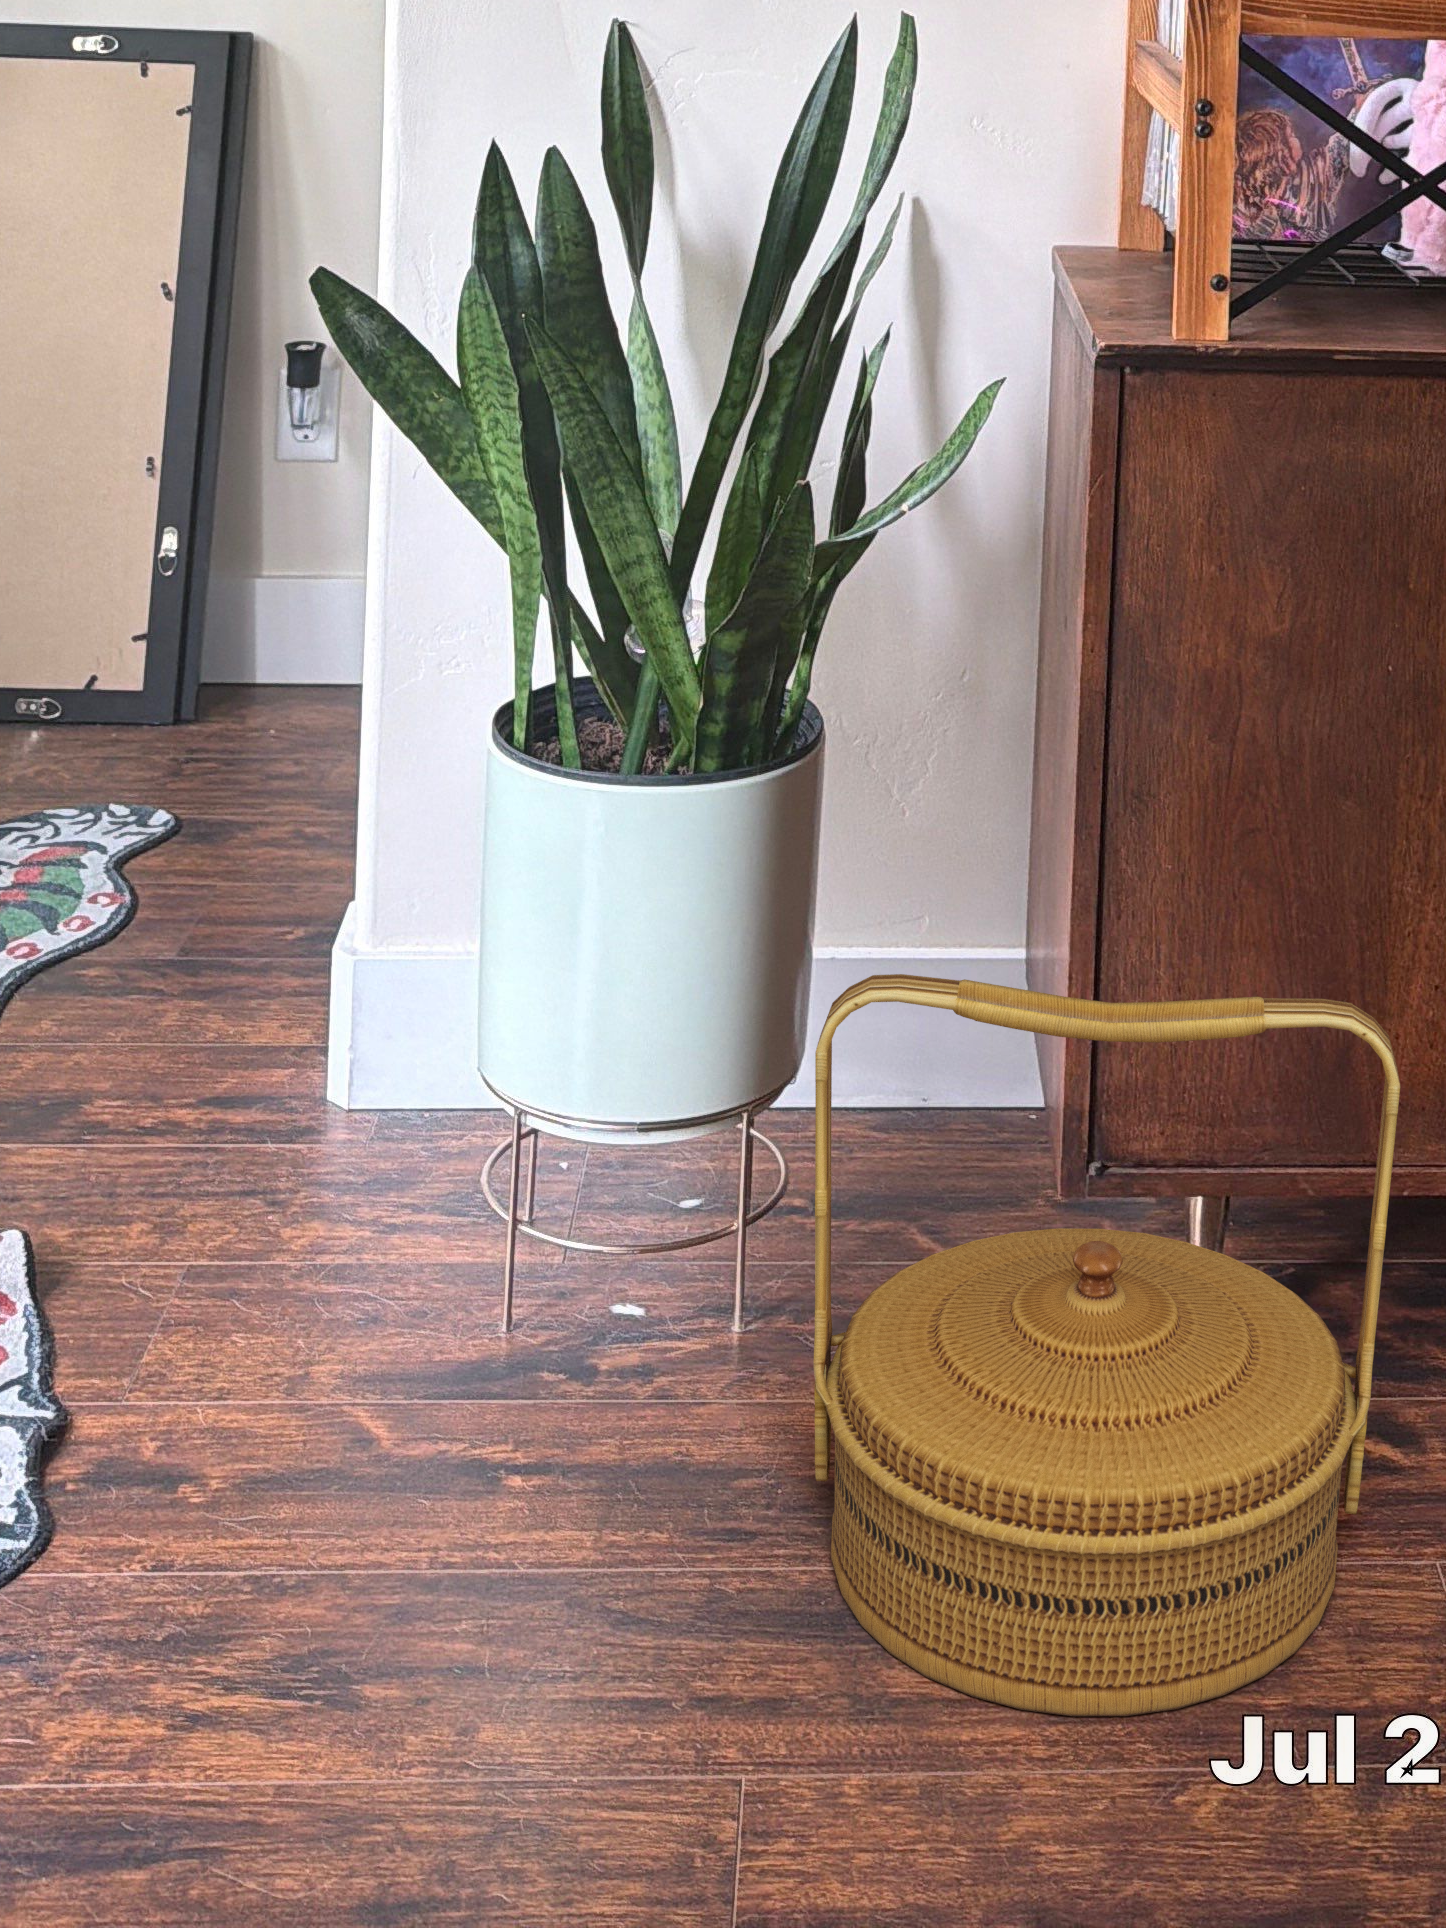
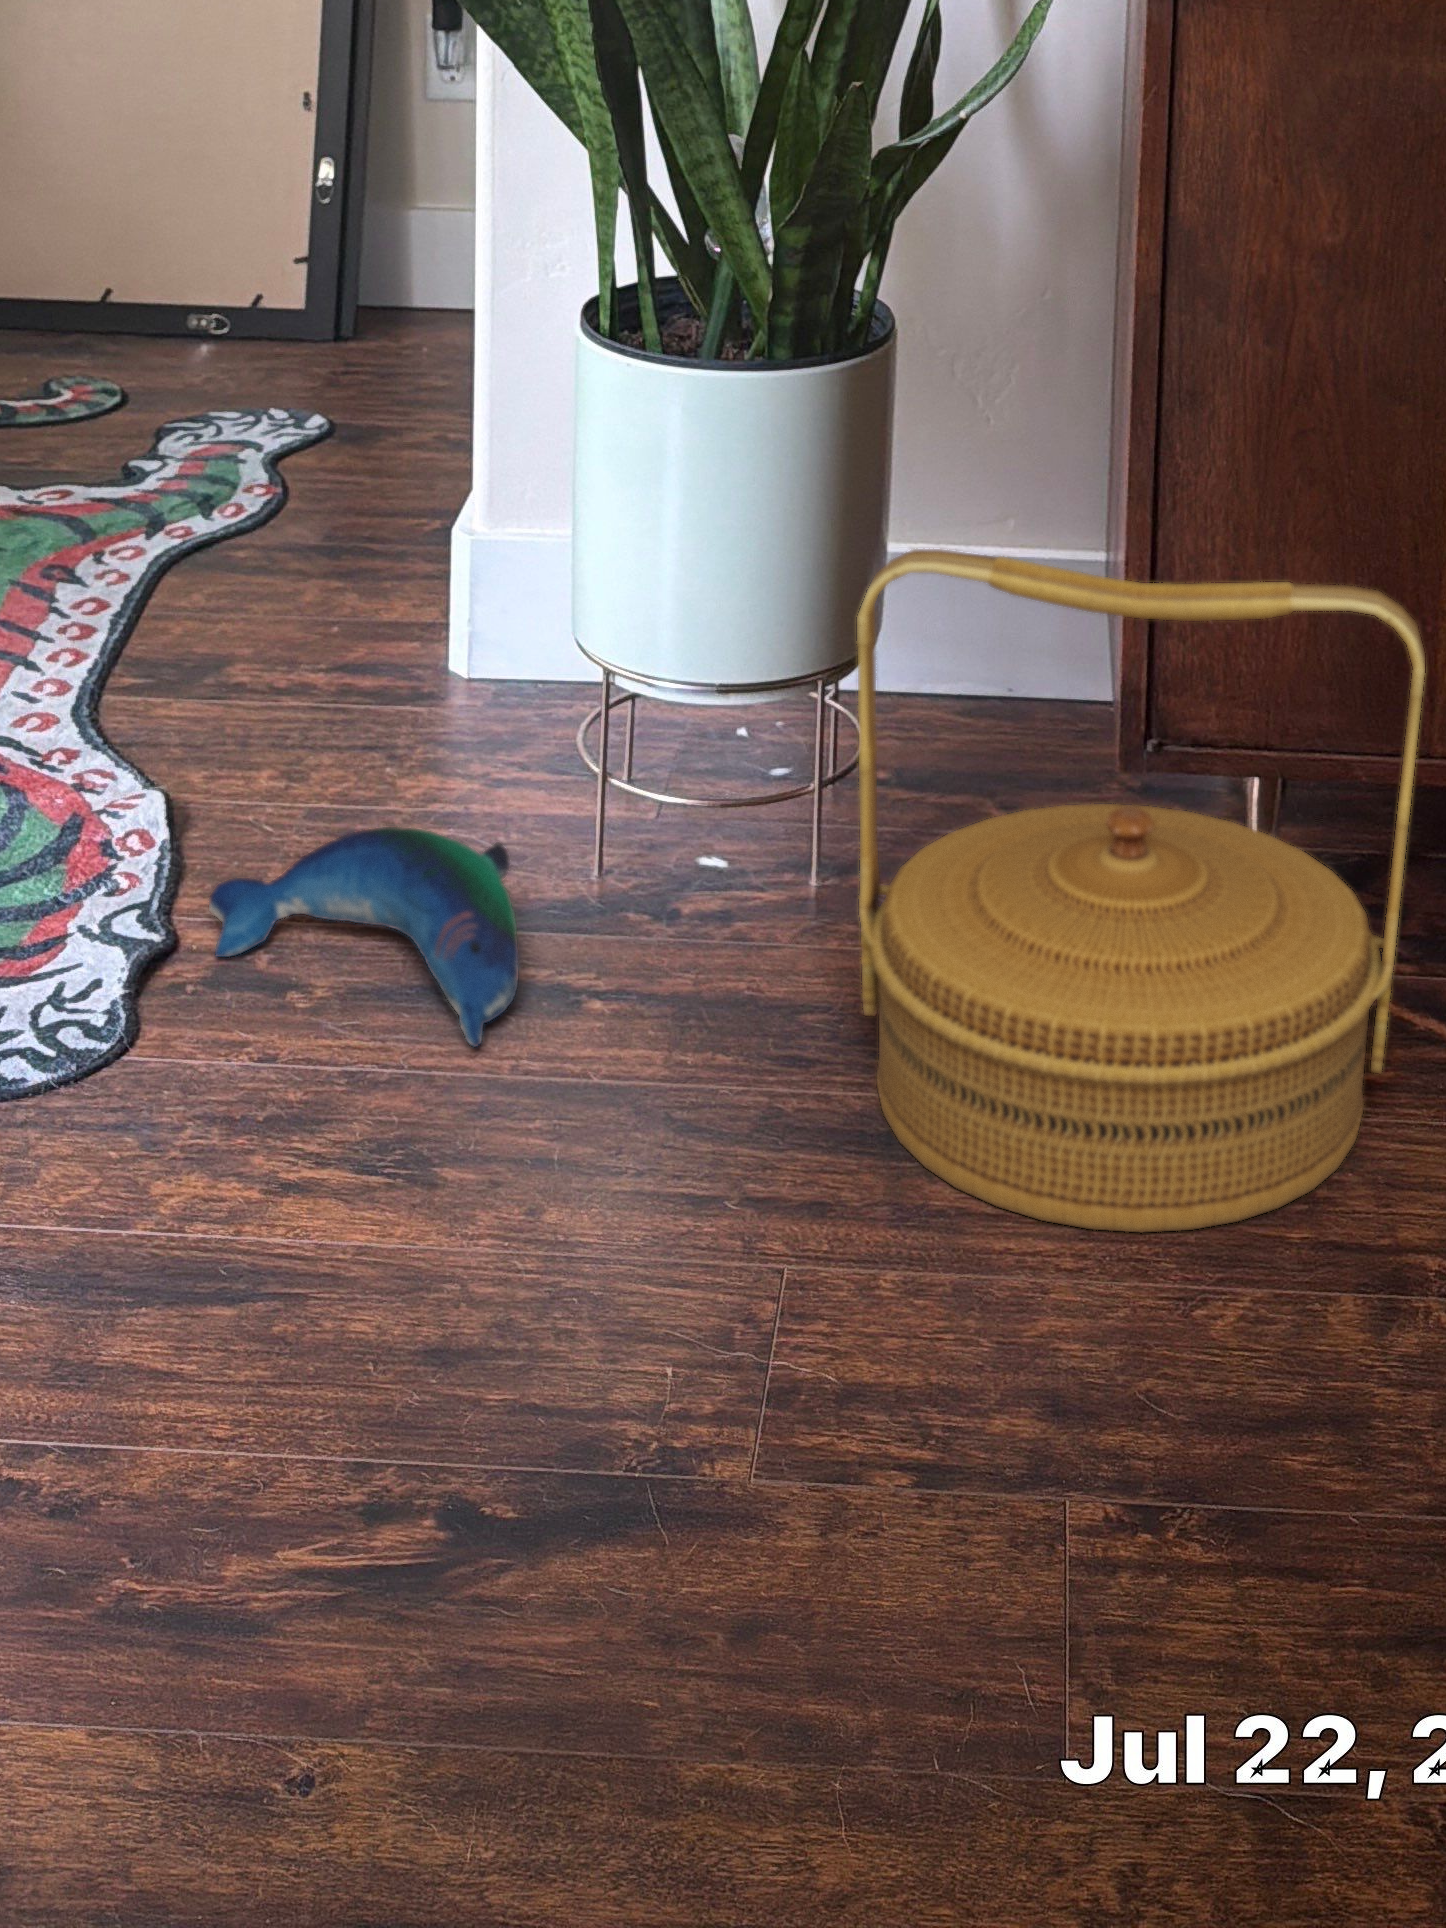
plush toy: none [91,1291,440,1543] -> present [209,827,519,1047]

